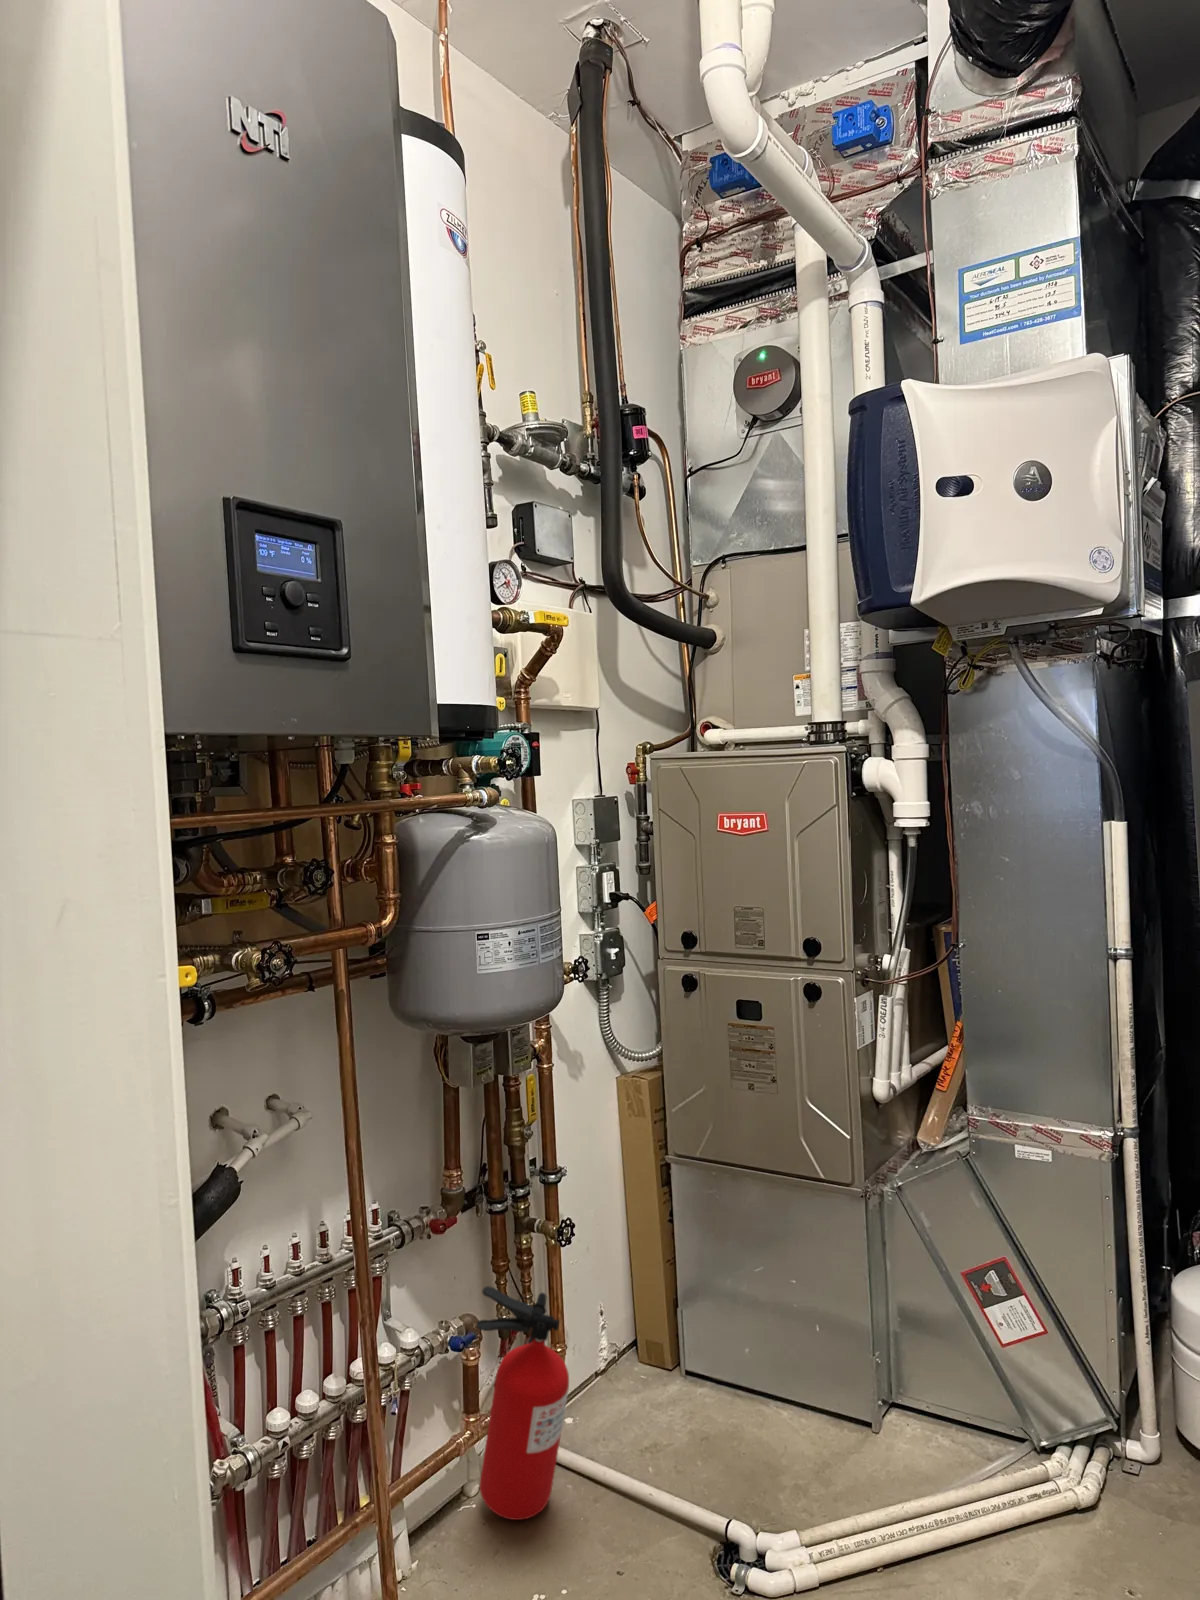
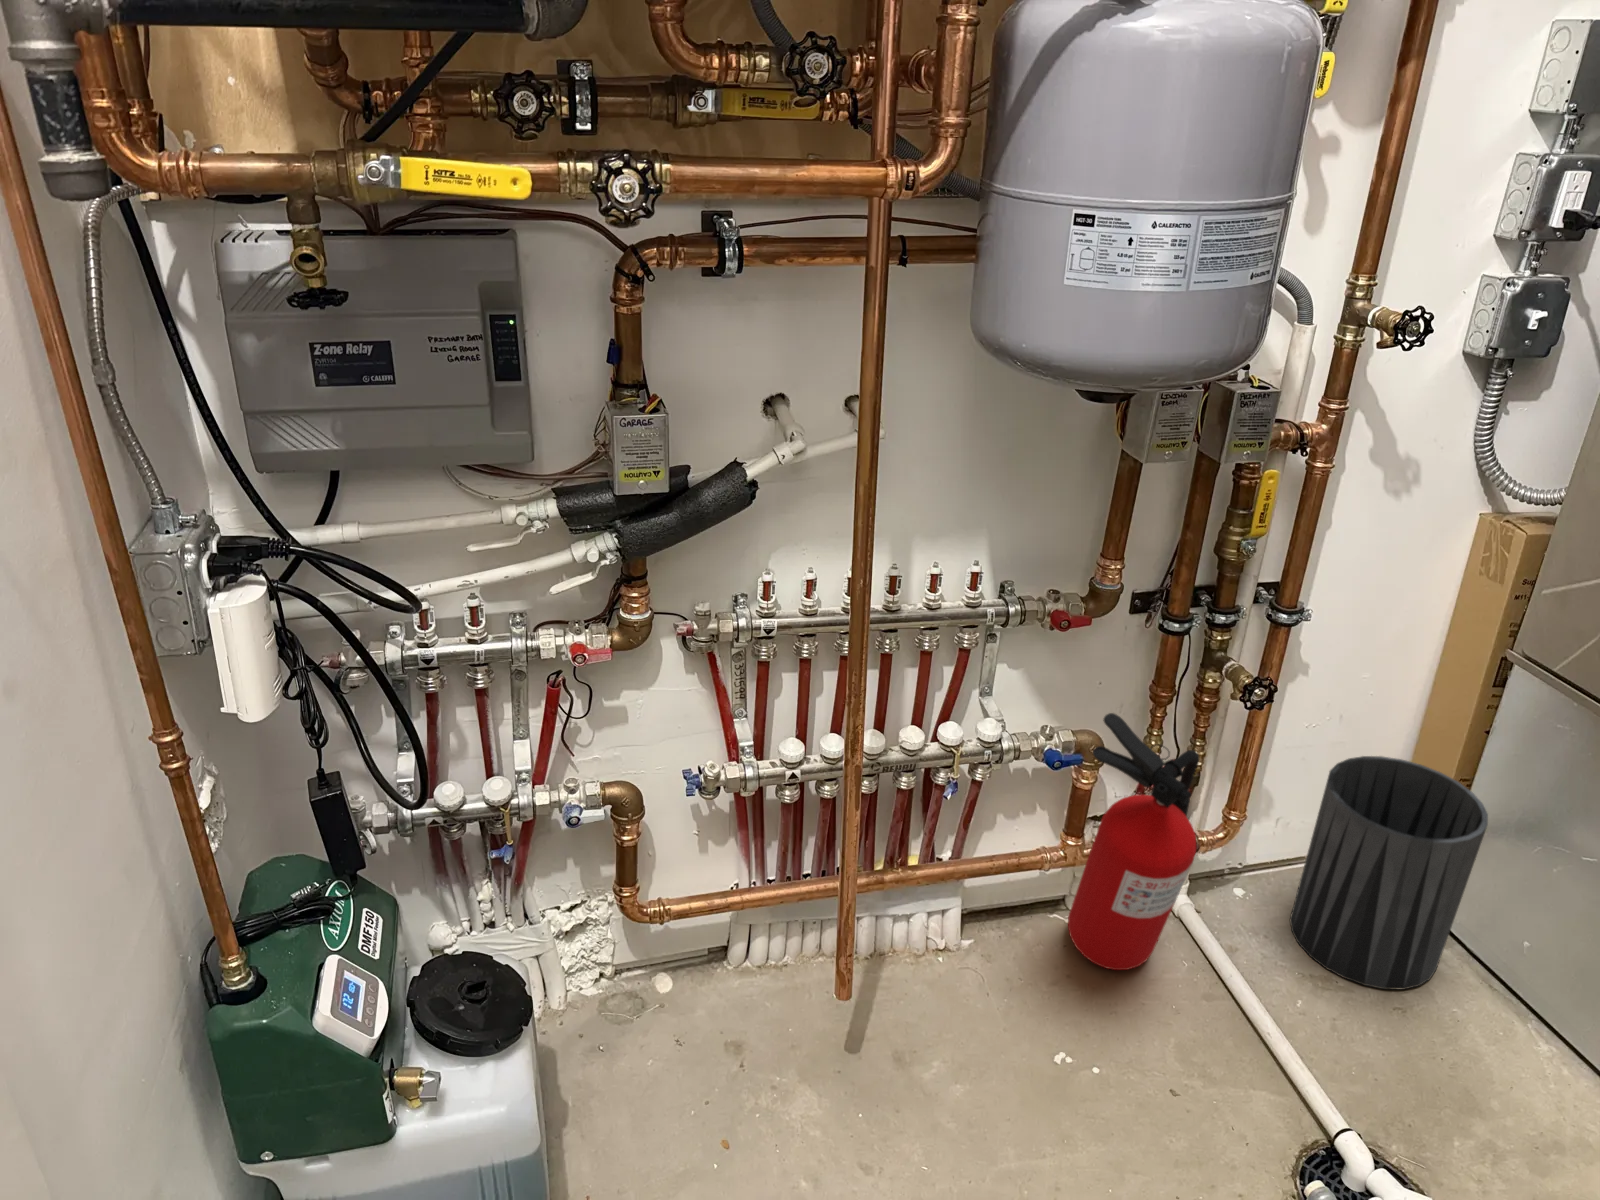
trash can: none [602,1258,708,1438] -> present [1290,756,1488,990]

